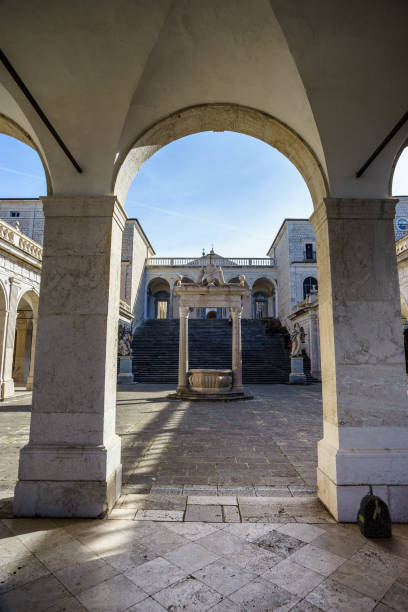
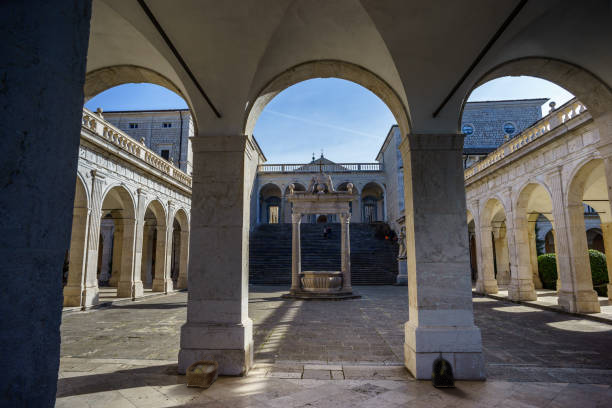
woven basket: none [21,488,70,539] -> present [186,355,218,388]

